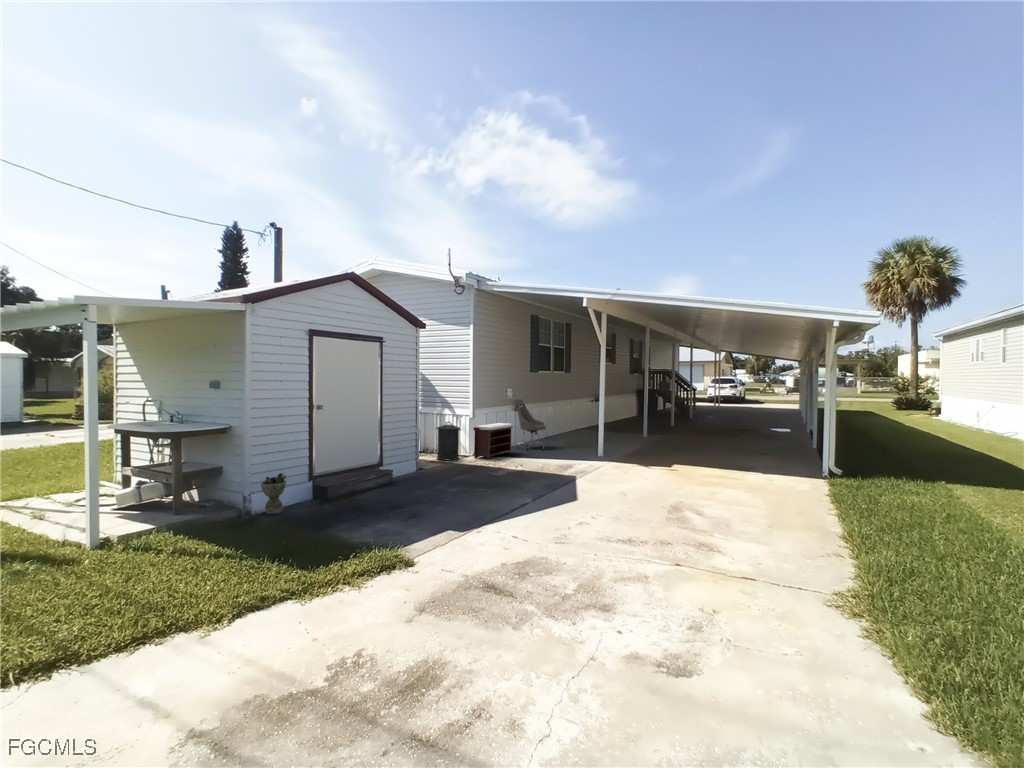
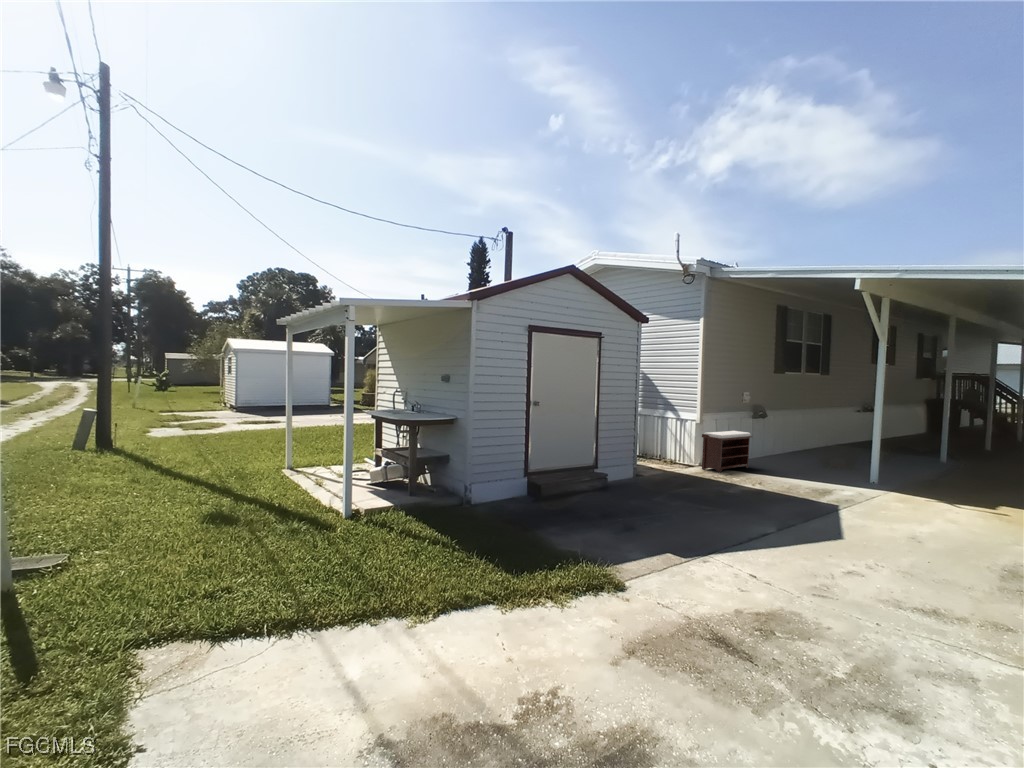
chair: present [517,407,546,450] -> none [756,413,797,467]
trash can: present [436,422,461,460] -> none [657,425,688,469]
planter: present [261,473,286,514] -> none [479,467,502,507]

